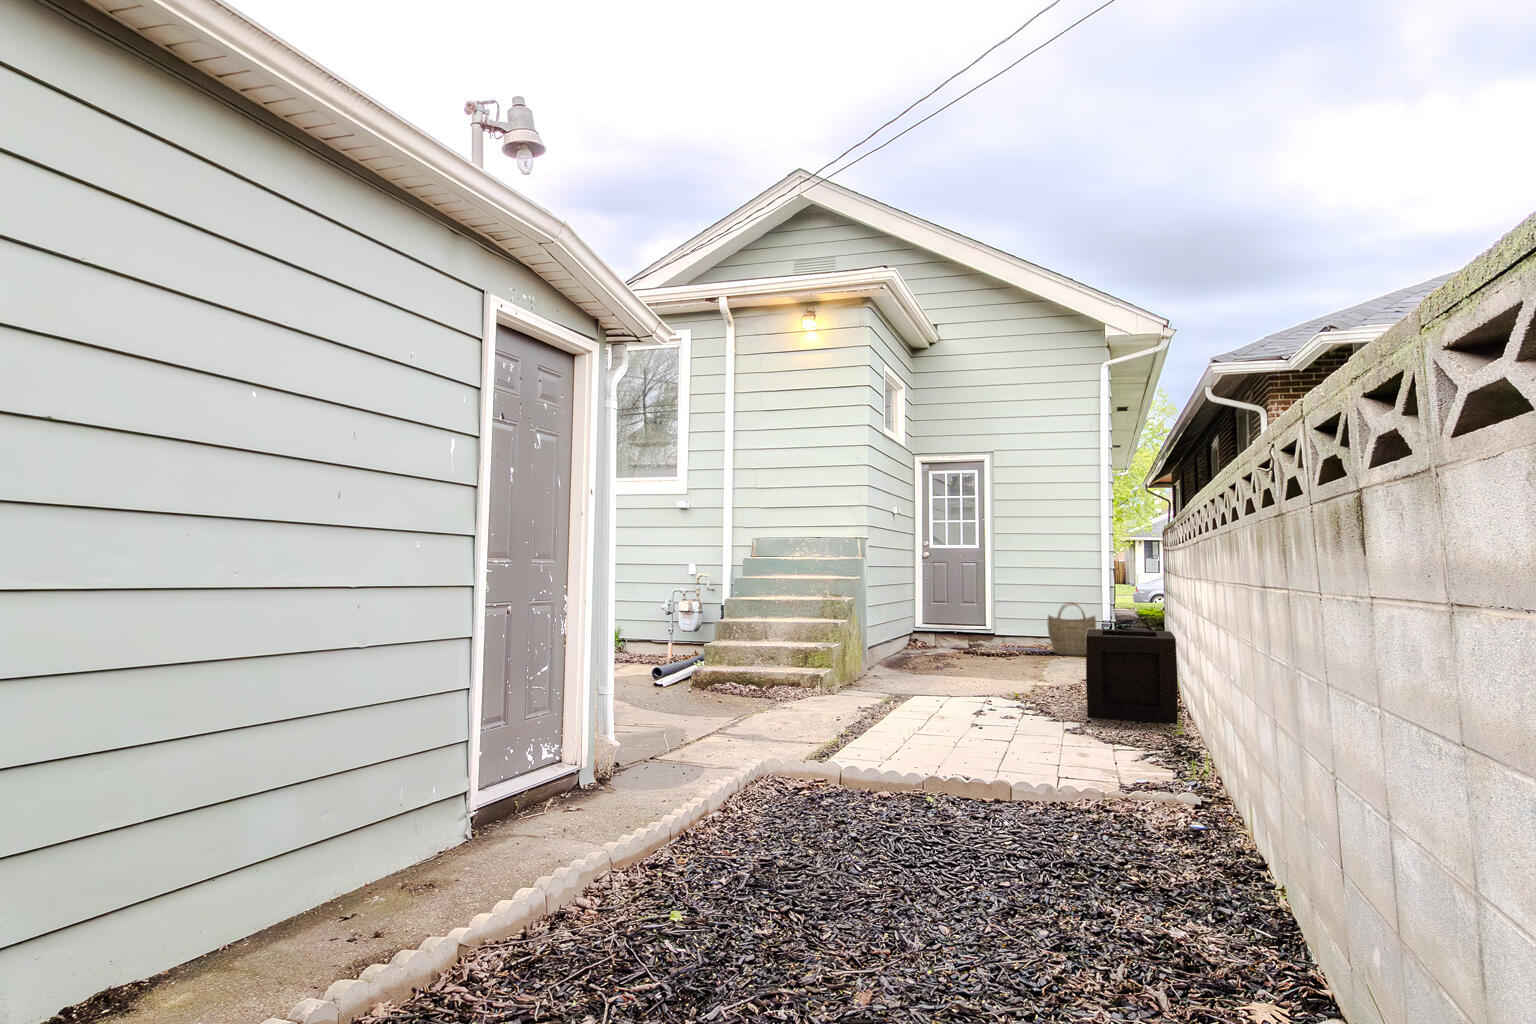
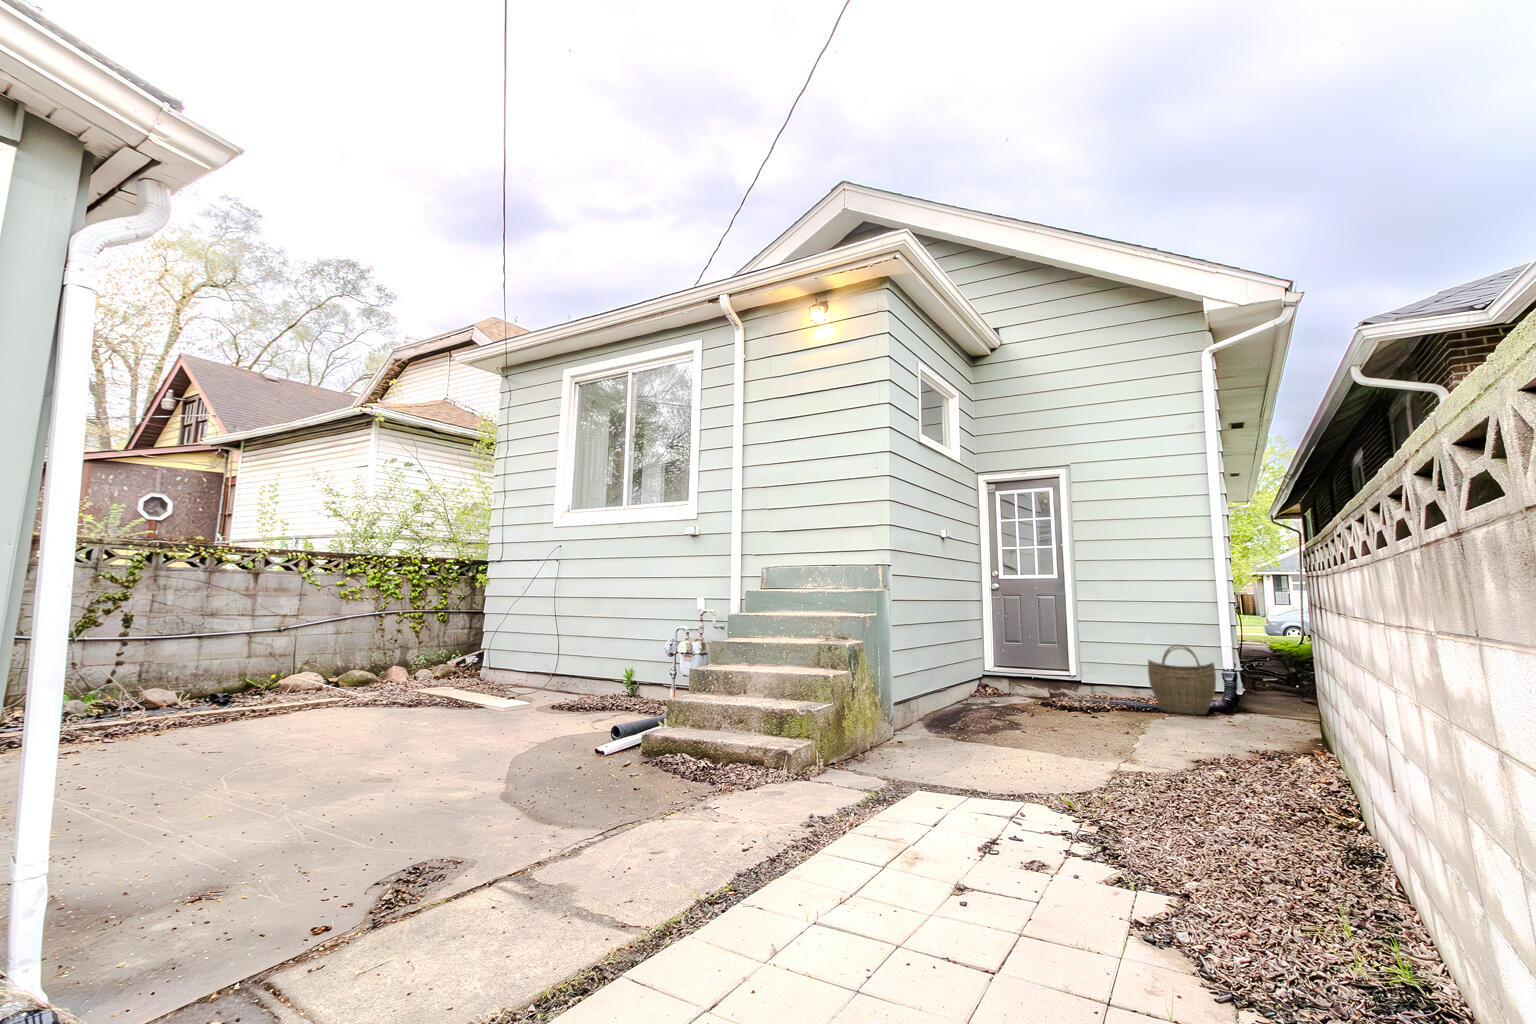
wooden crate: present [1086,629,1178,724] -> none [1186,702,1392,910]

